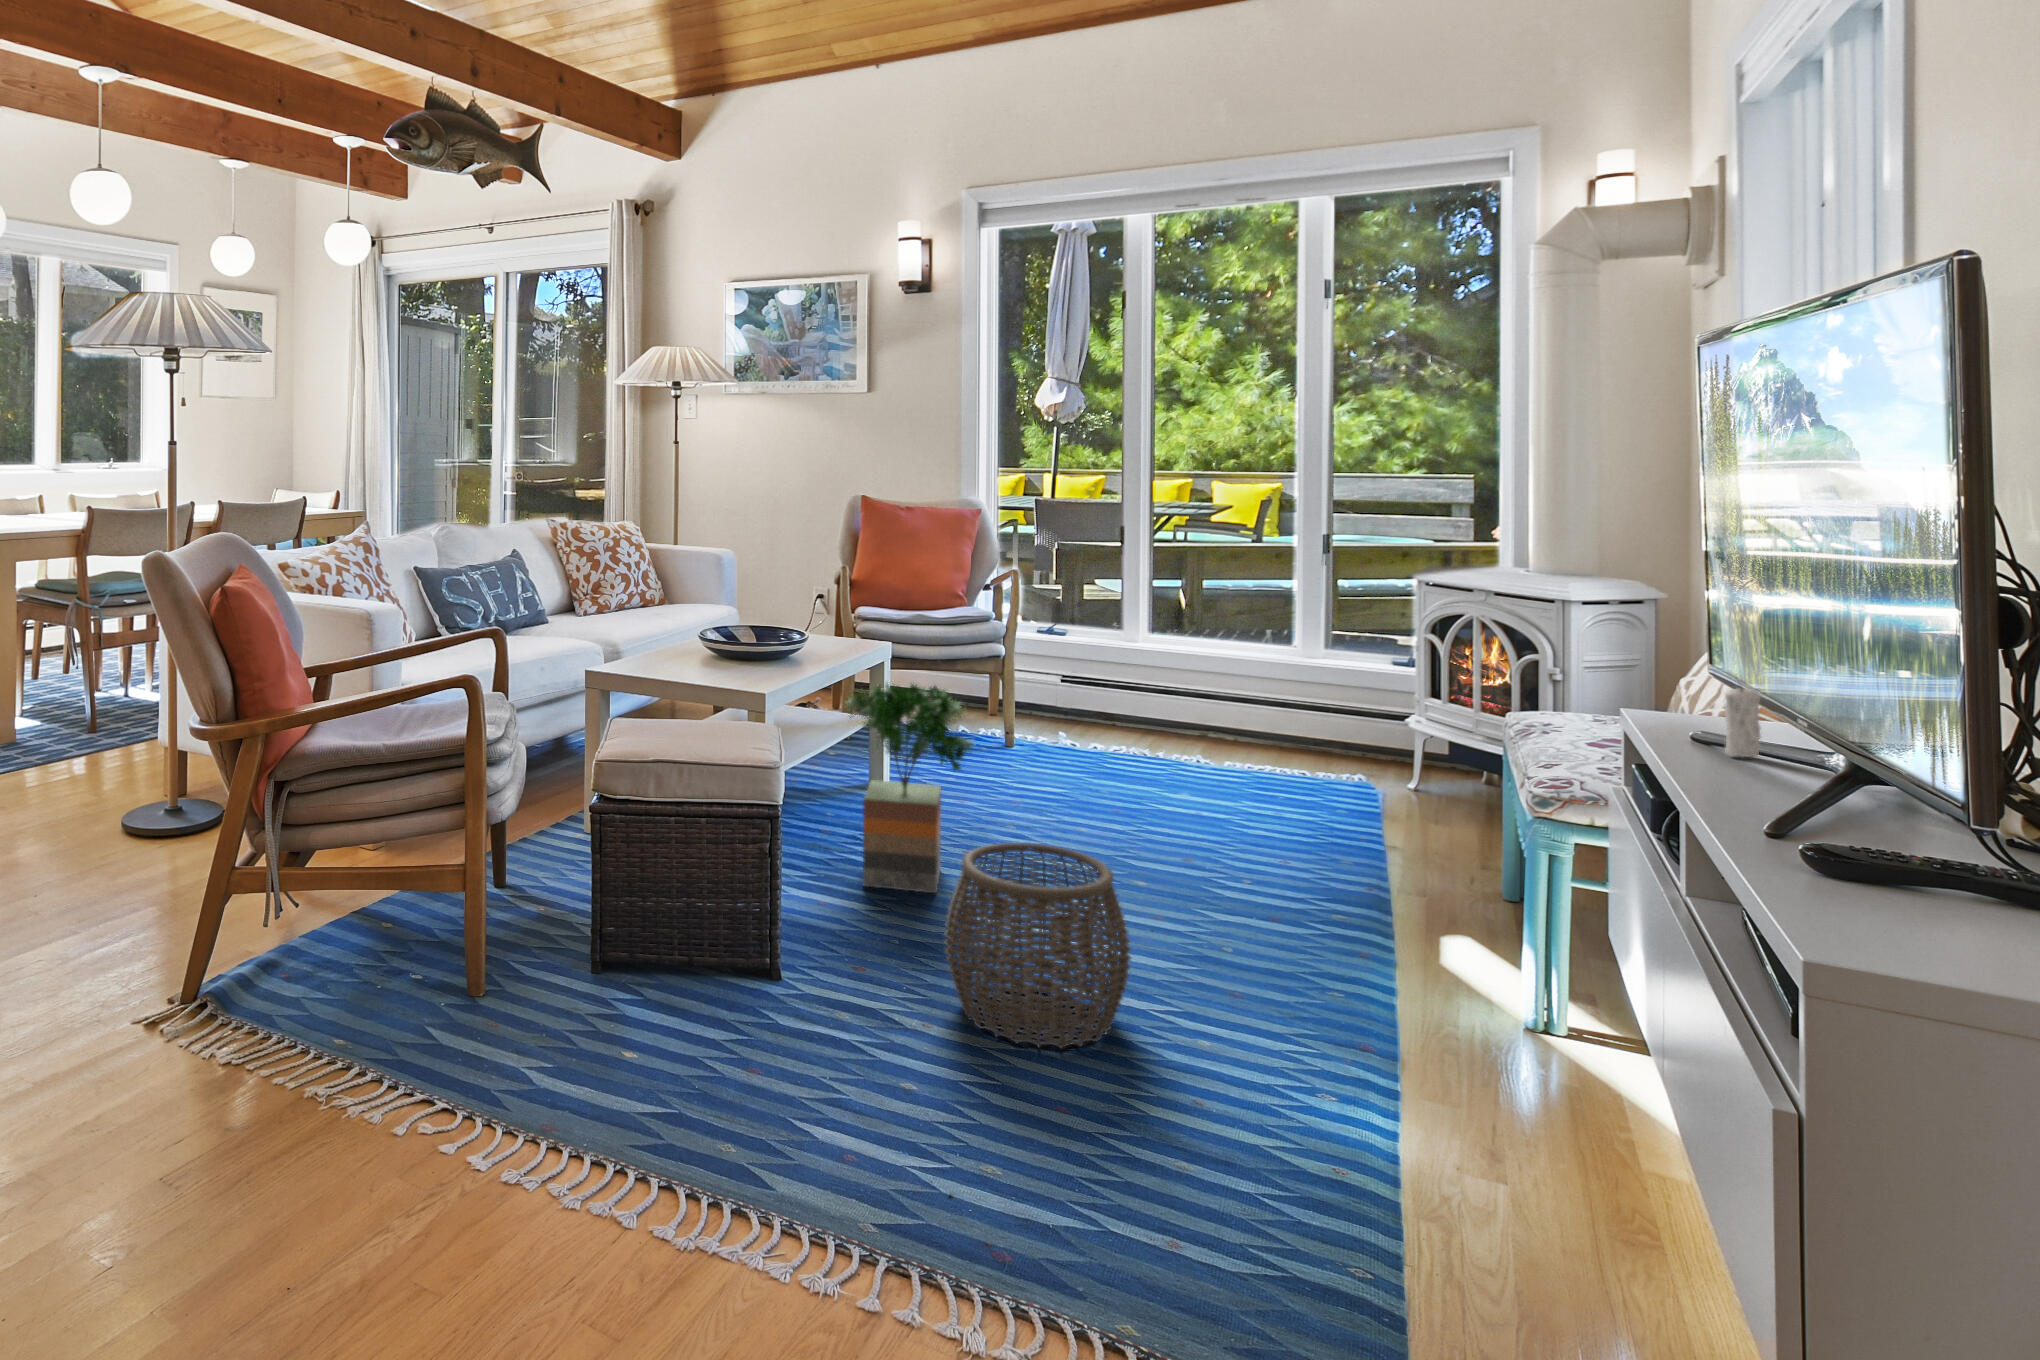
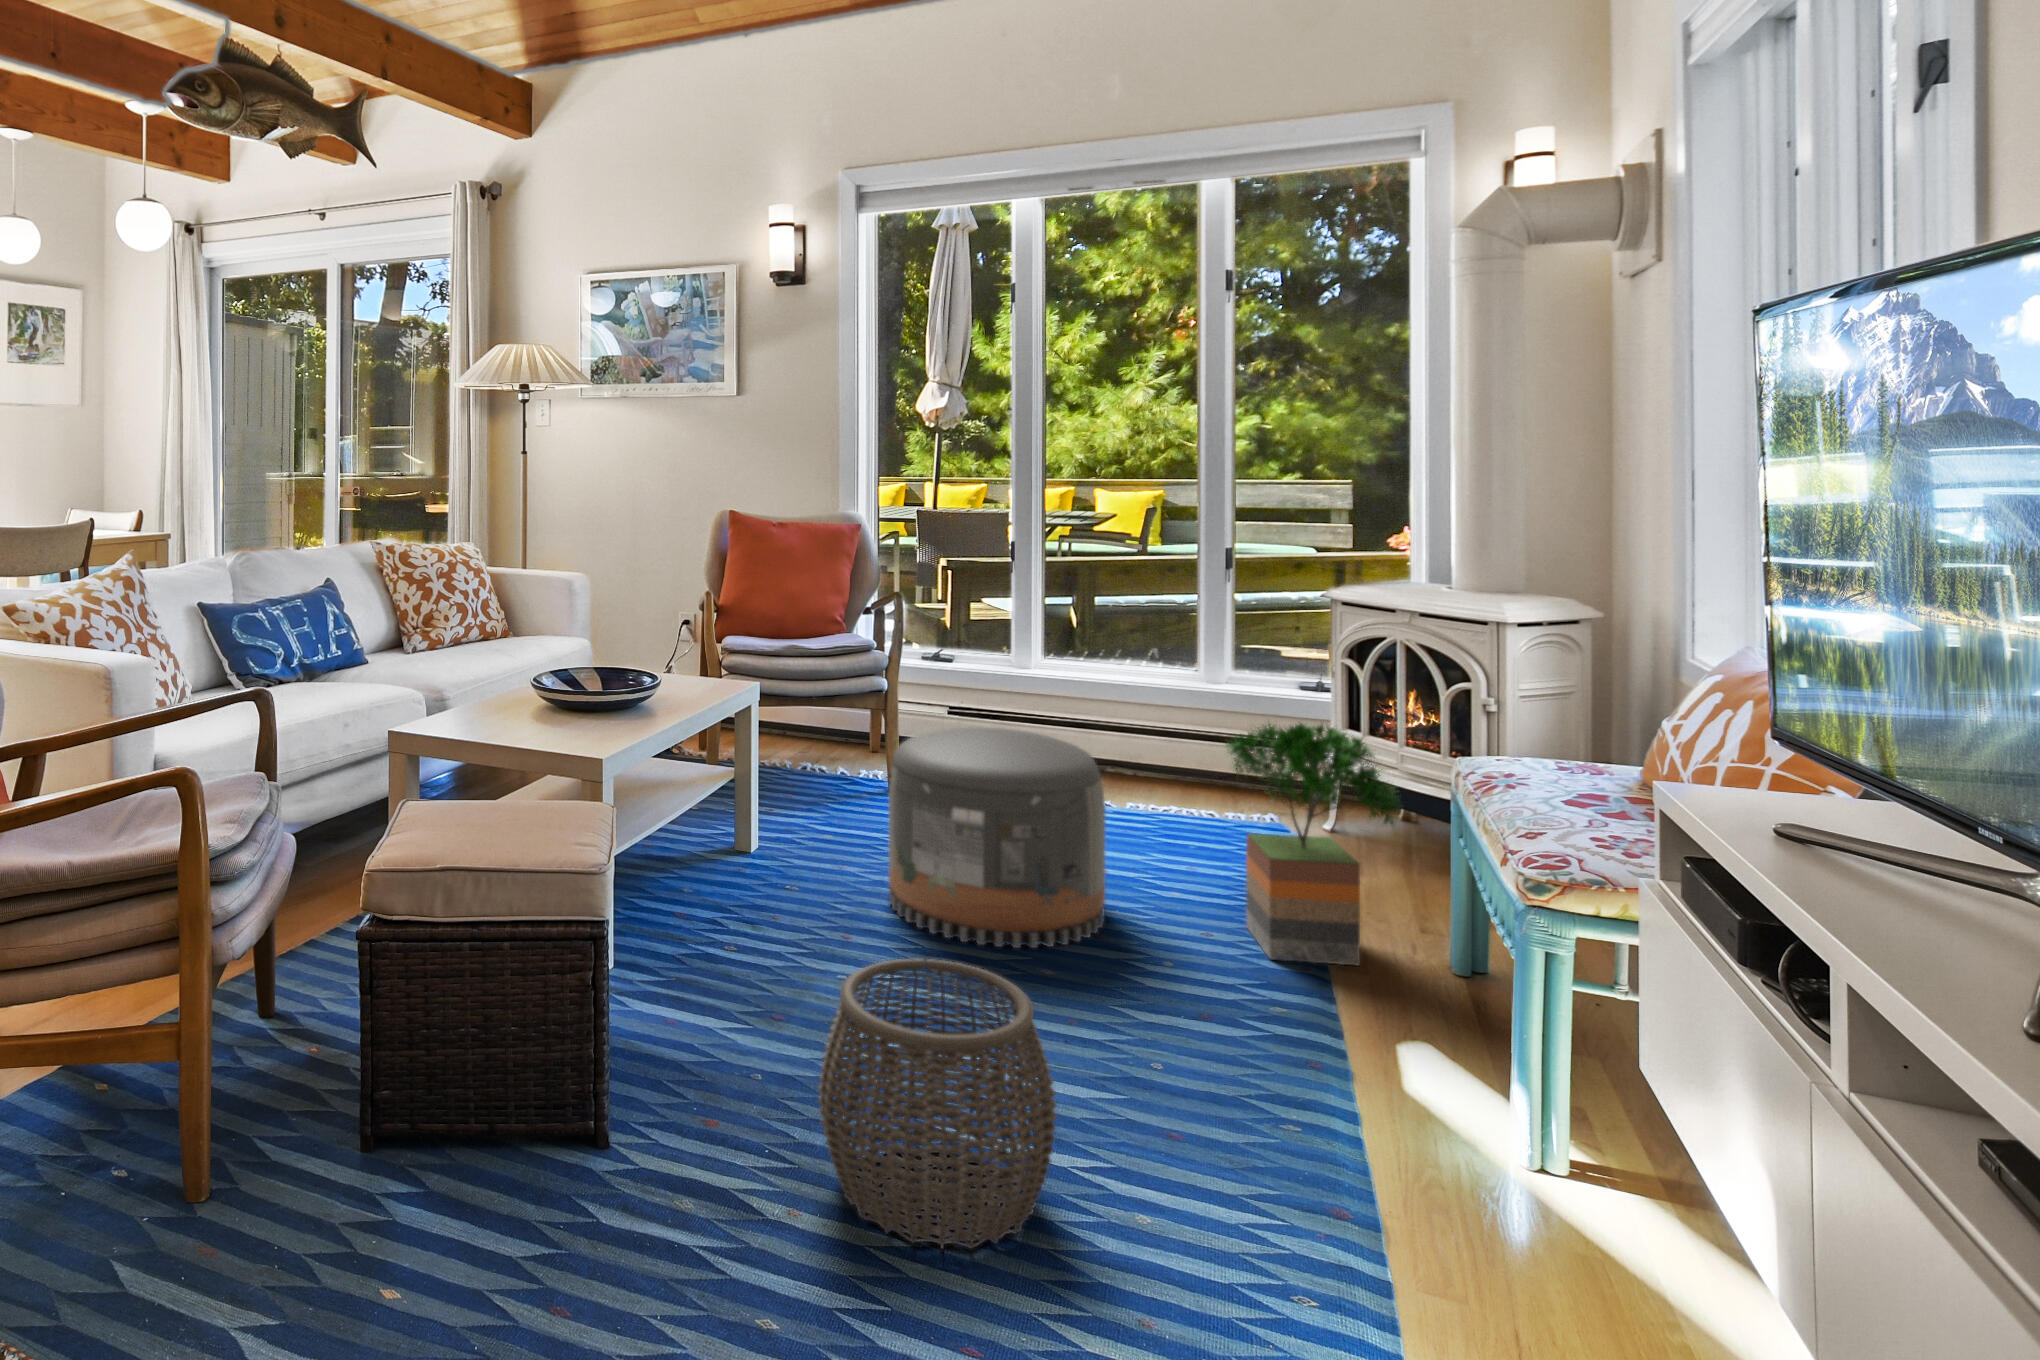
candle: present [1724,680,1761,757] -> none [1856,756,1910,869]
potted tree: present [845,684,975,893] -> present [1225,723,1401,965]
pouf: none [1006,684,1196,866] -> present [889,727,1106,948]

